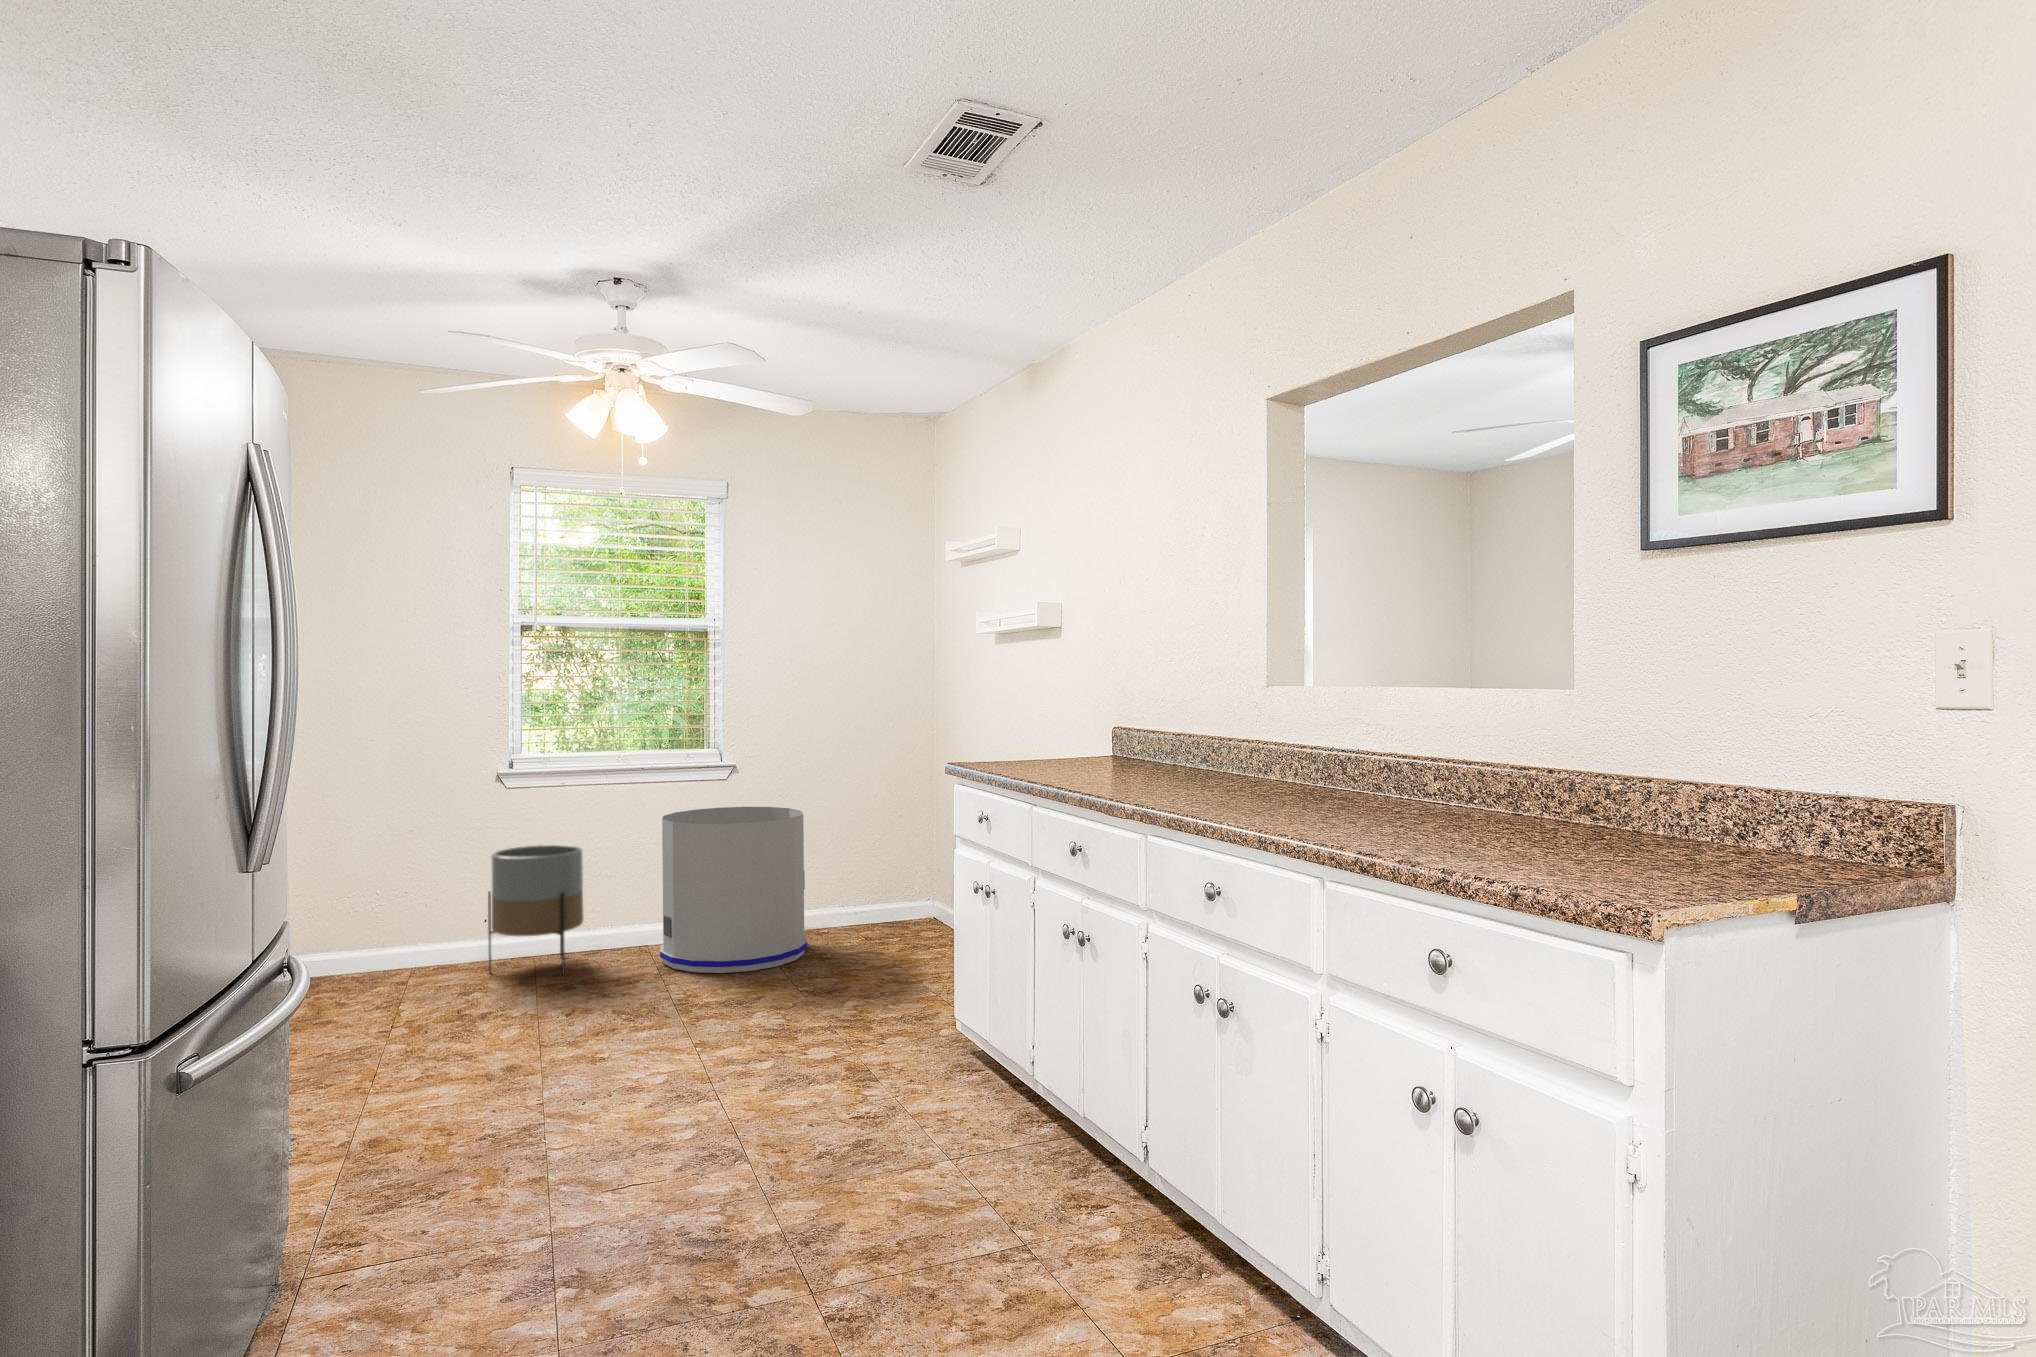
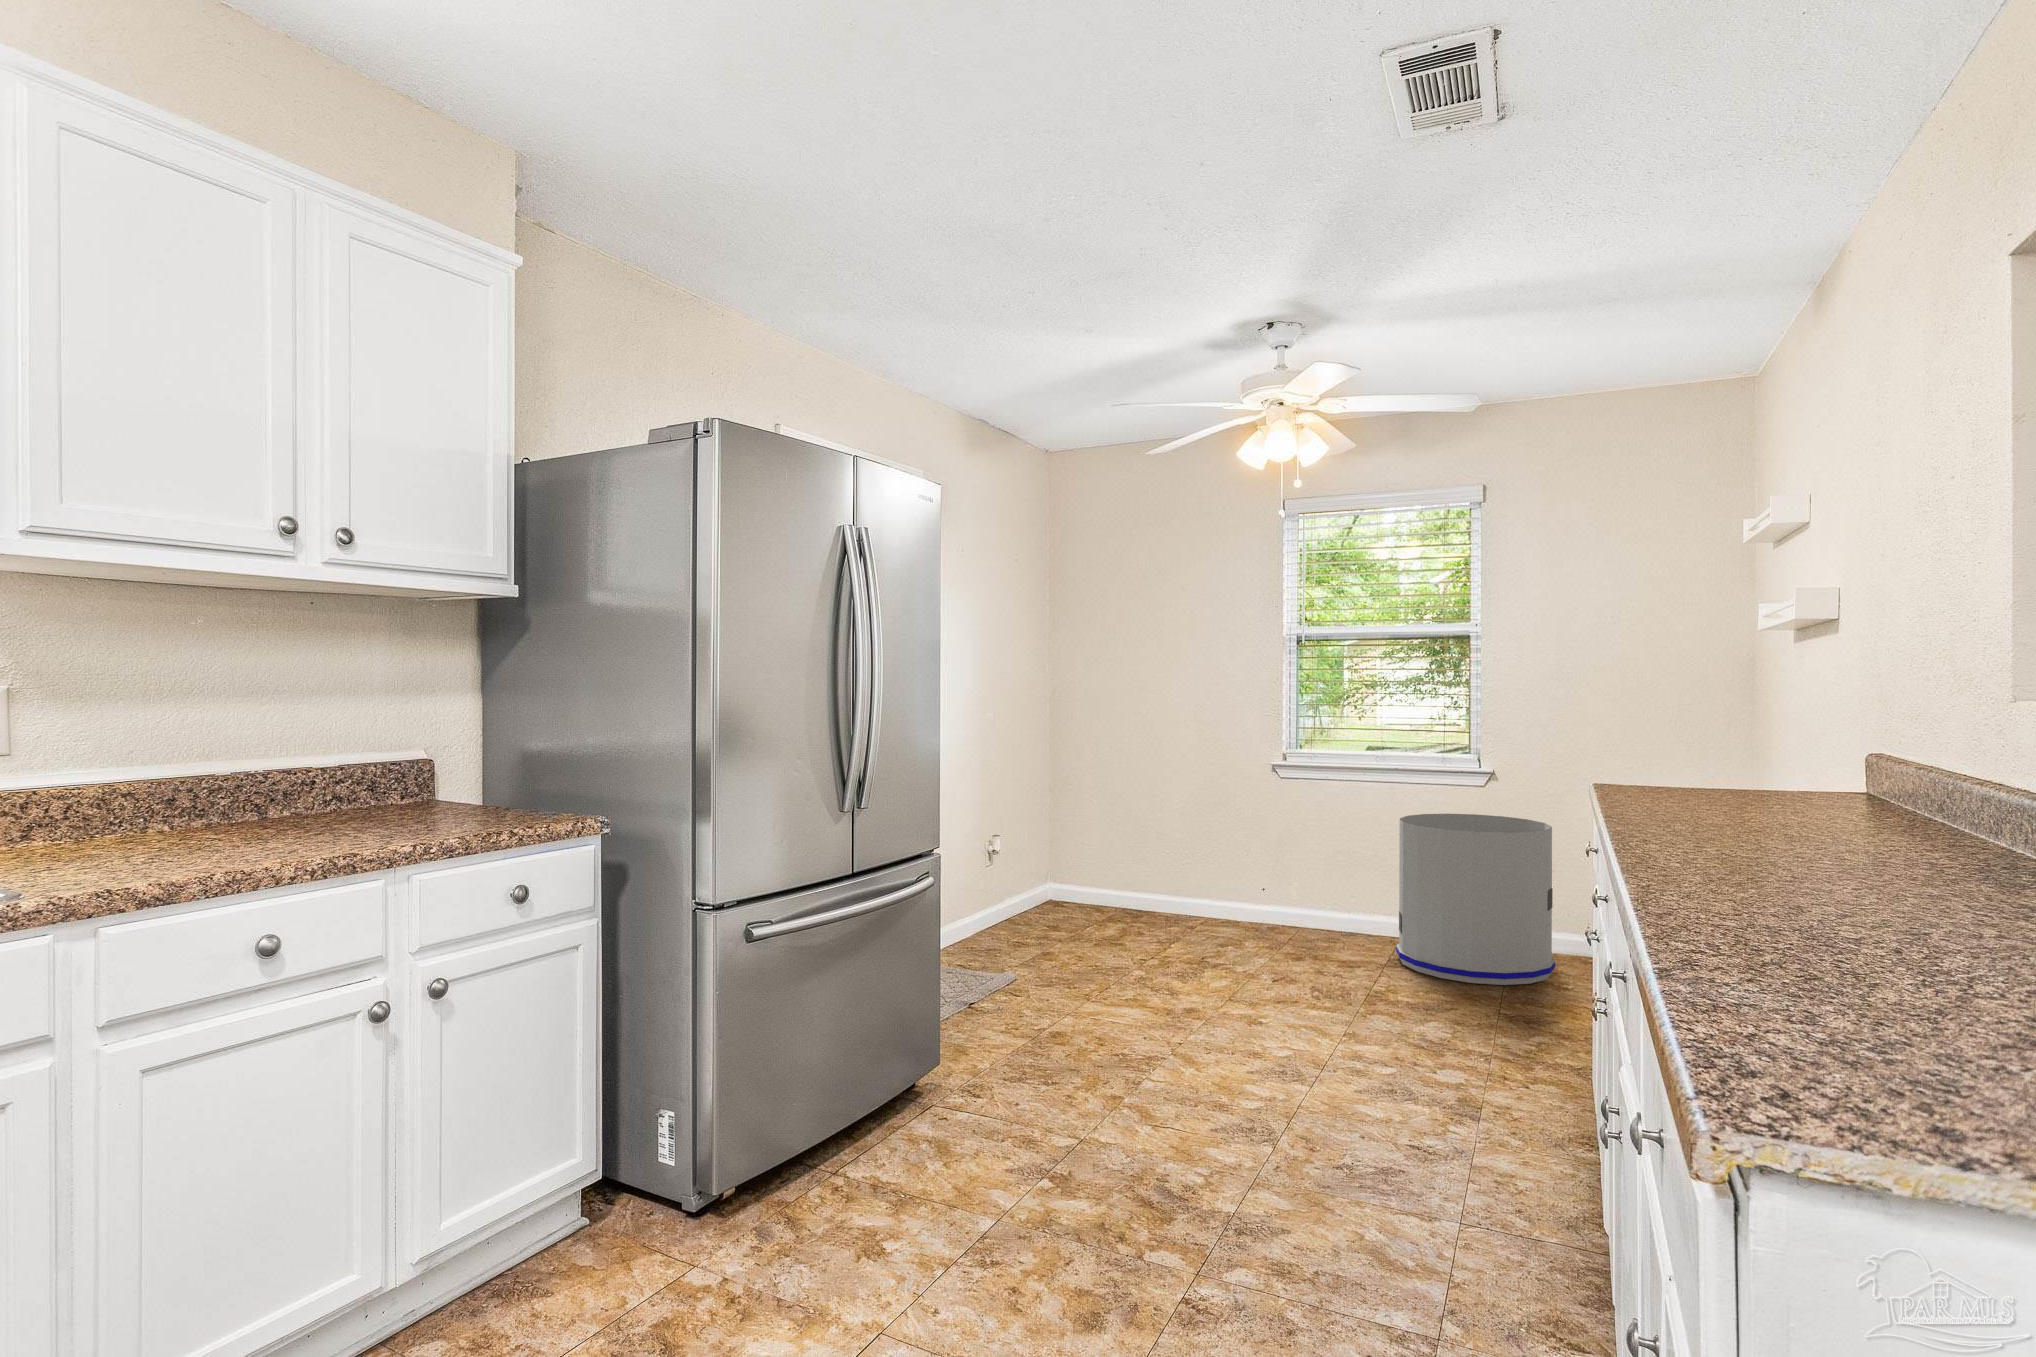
planter: present [488,845,583,974] -> none [1256,829,1335,947]

